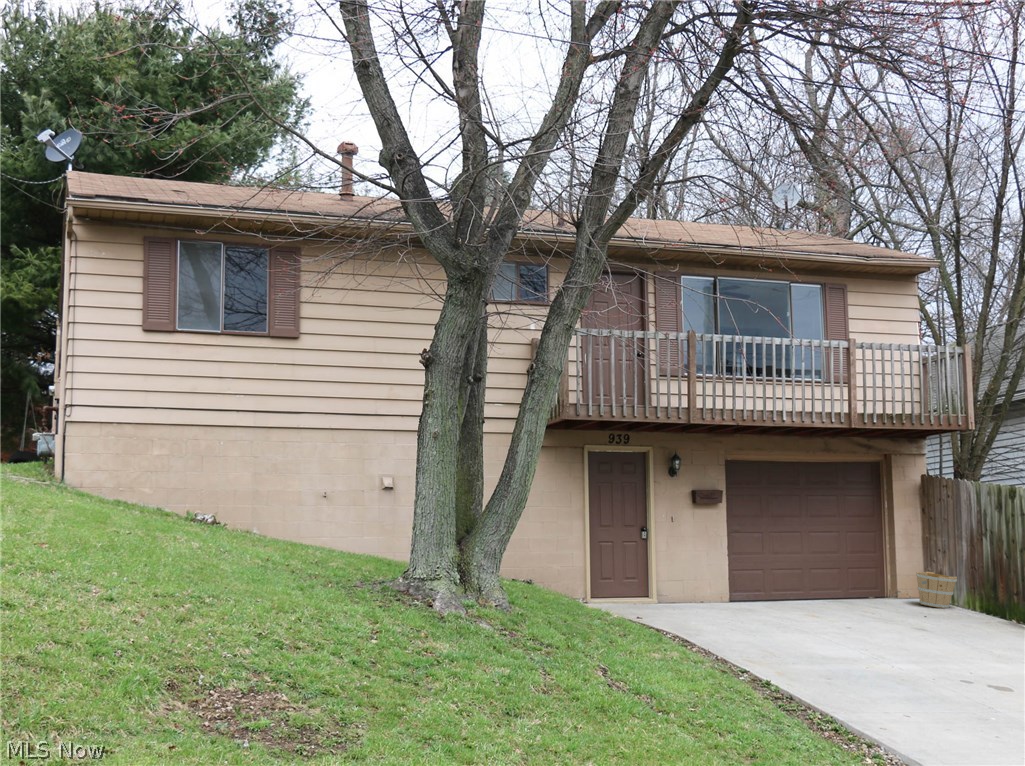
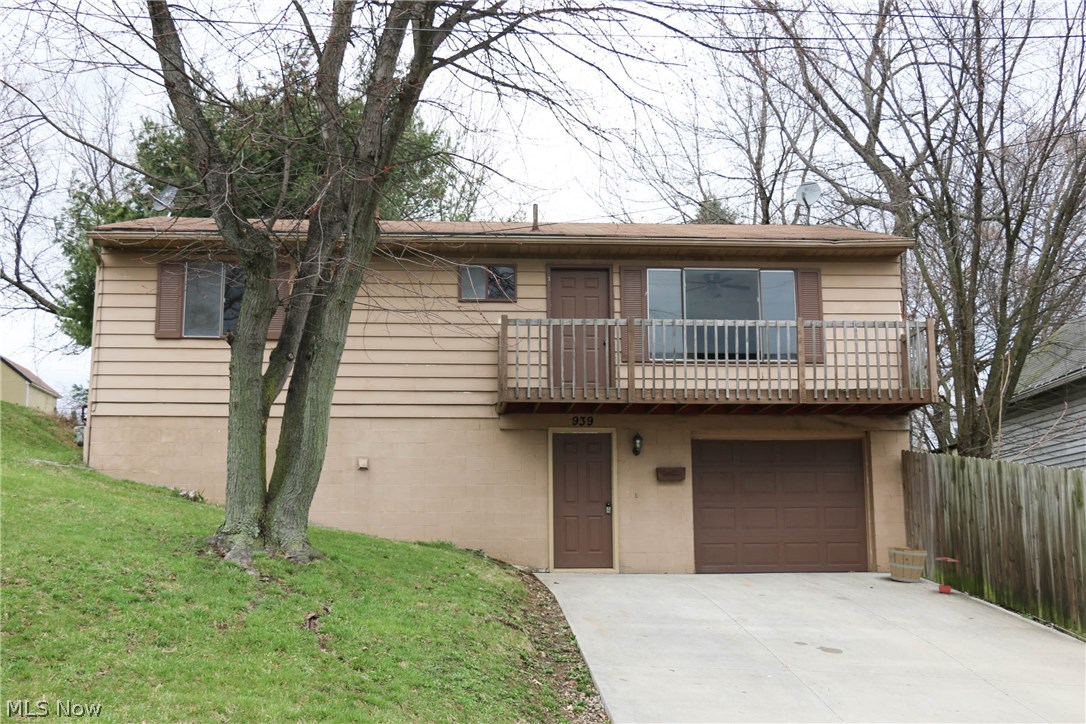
potted plant: none [982,585,1006,620] -> present [934,557,960,593]

